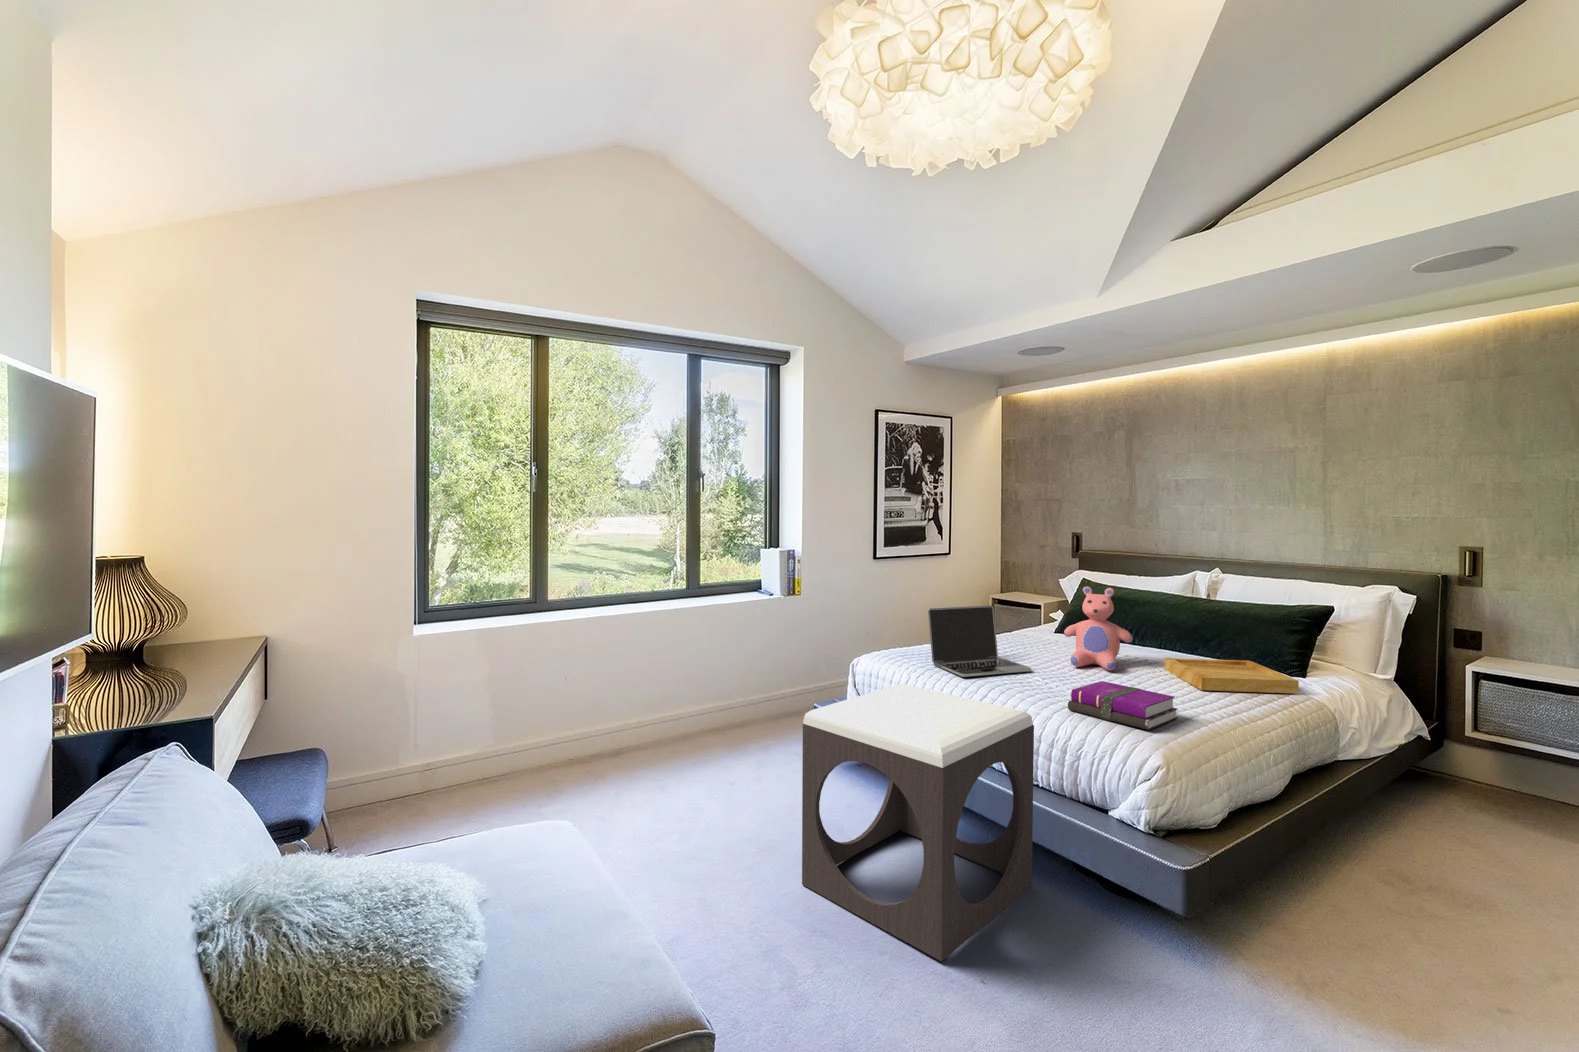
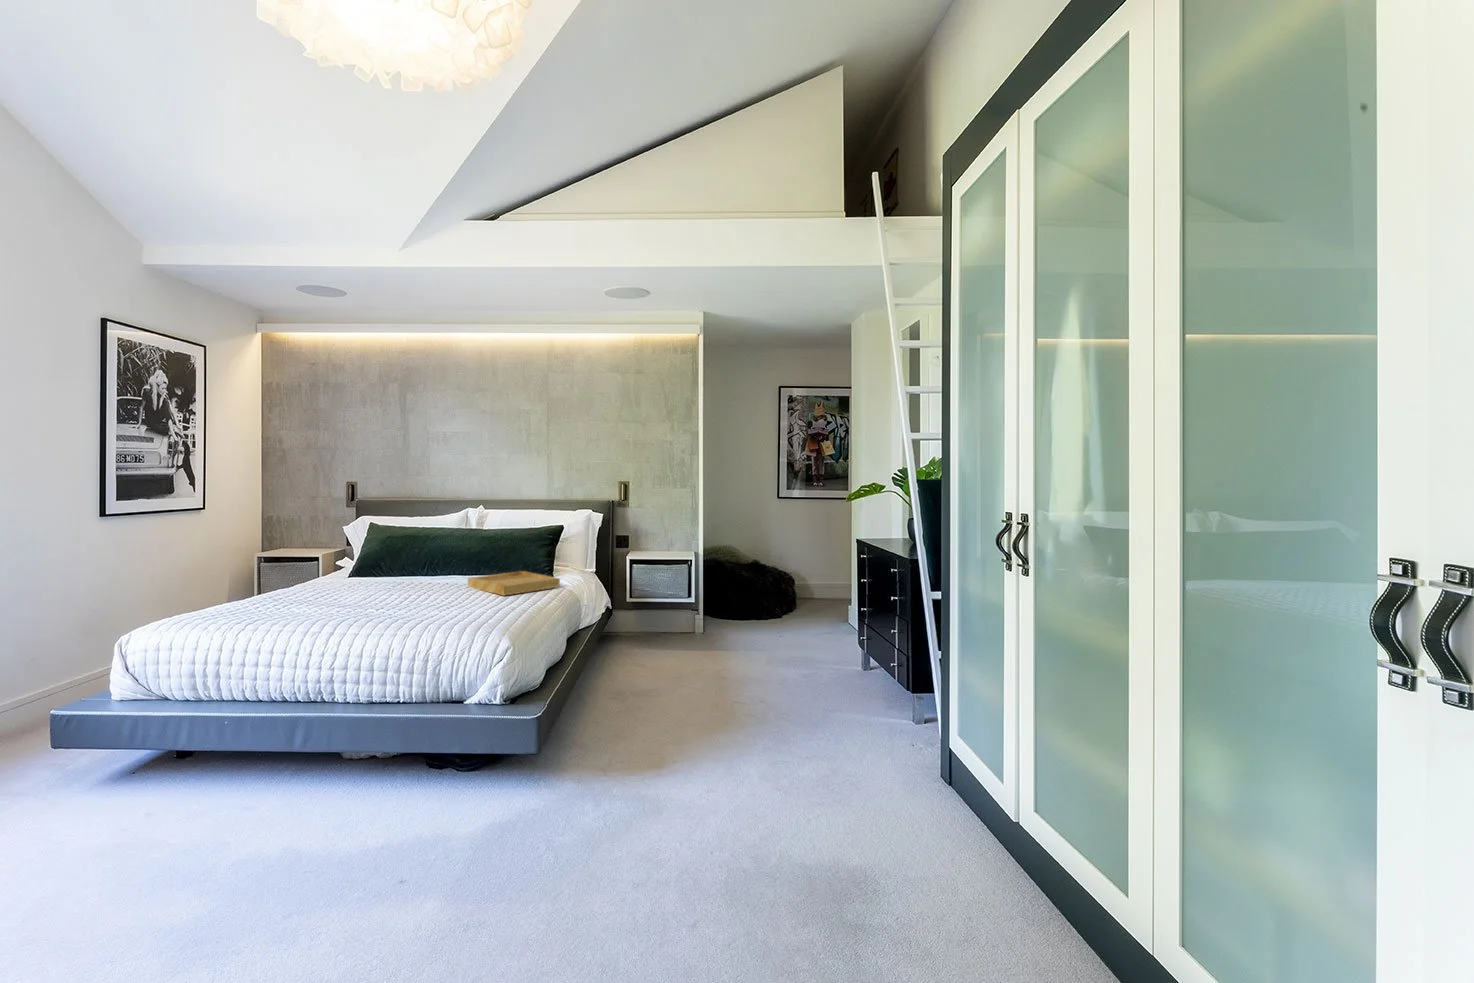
teddy bear: present [1064,586,1133,671] -> none [383,525,445,596]
laptop: present [928,605,1031,677] -> none [243,551,363,623]
notebook: present [1068,681,1178,730] -> none [422,600,503,628]
footstool: present [802,684,1034,961] -> none [142,634,405,896]

